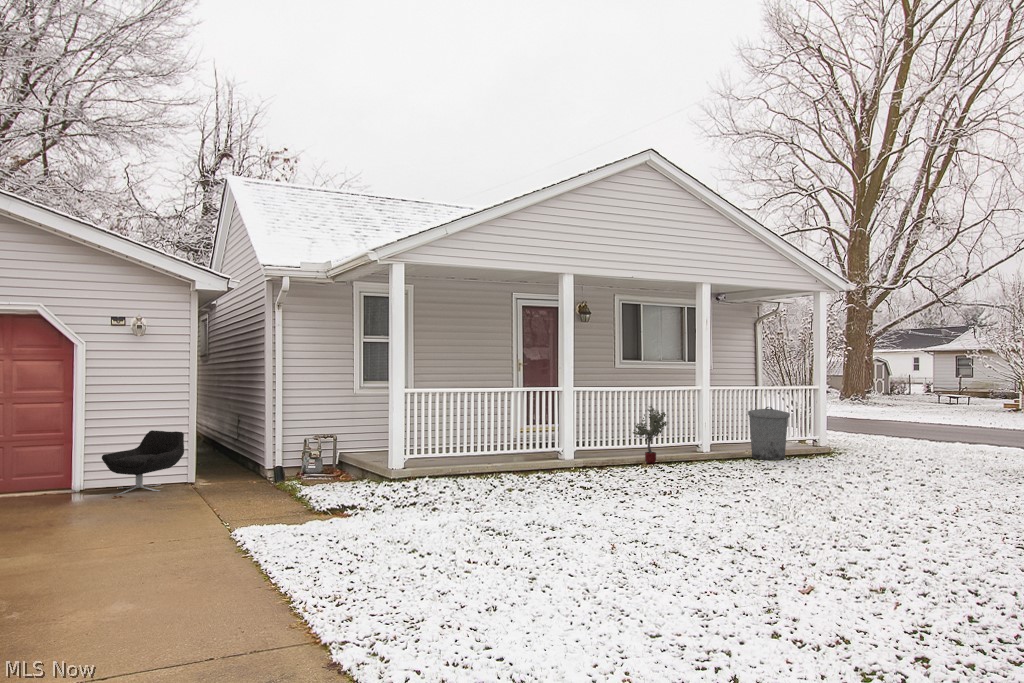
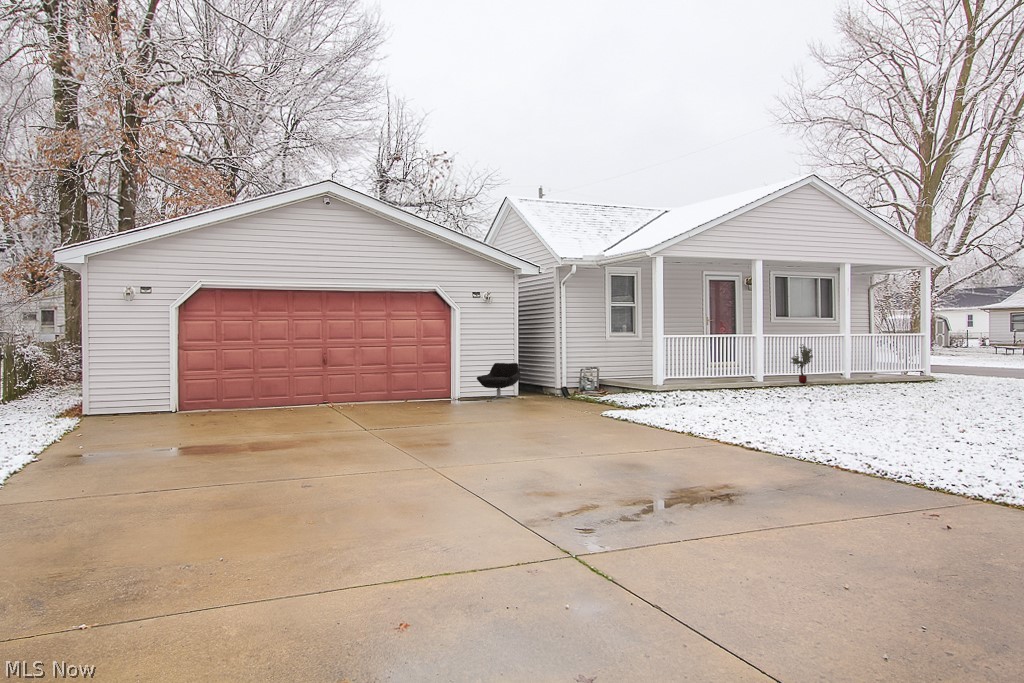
trash can: present [748,407,790,460] -> none [867,344,898,380]

